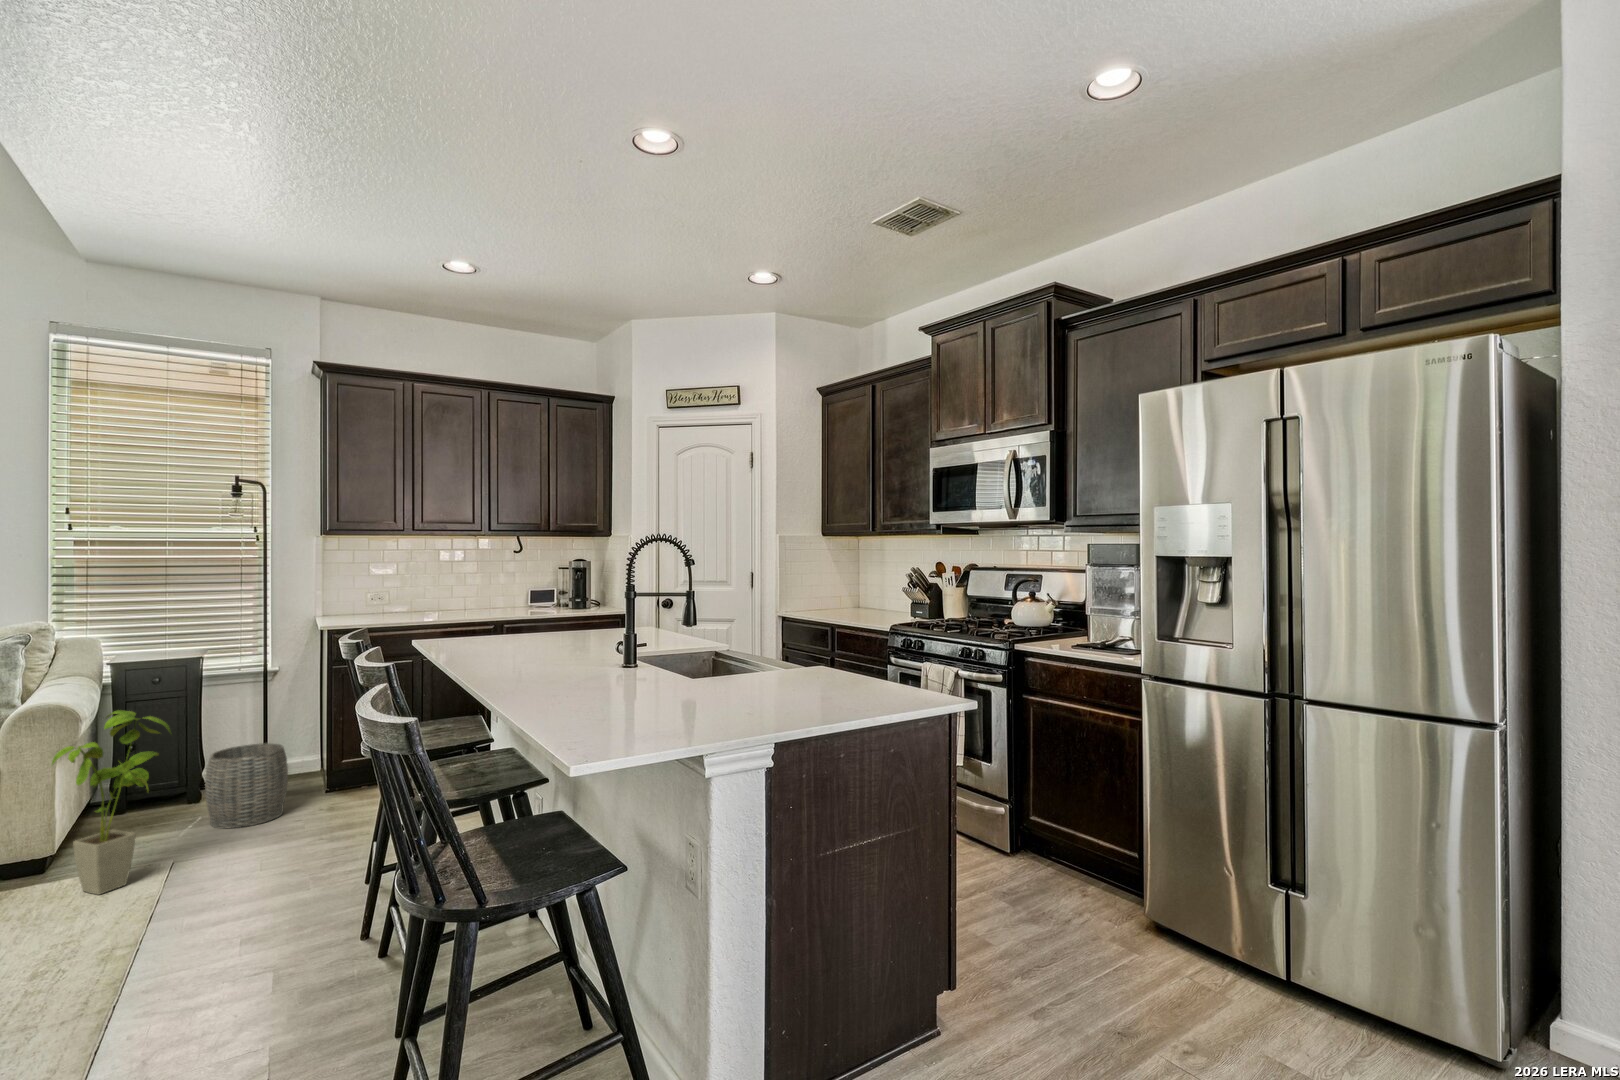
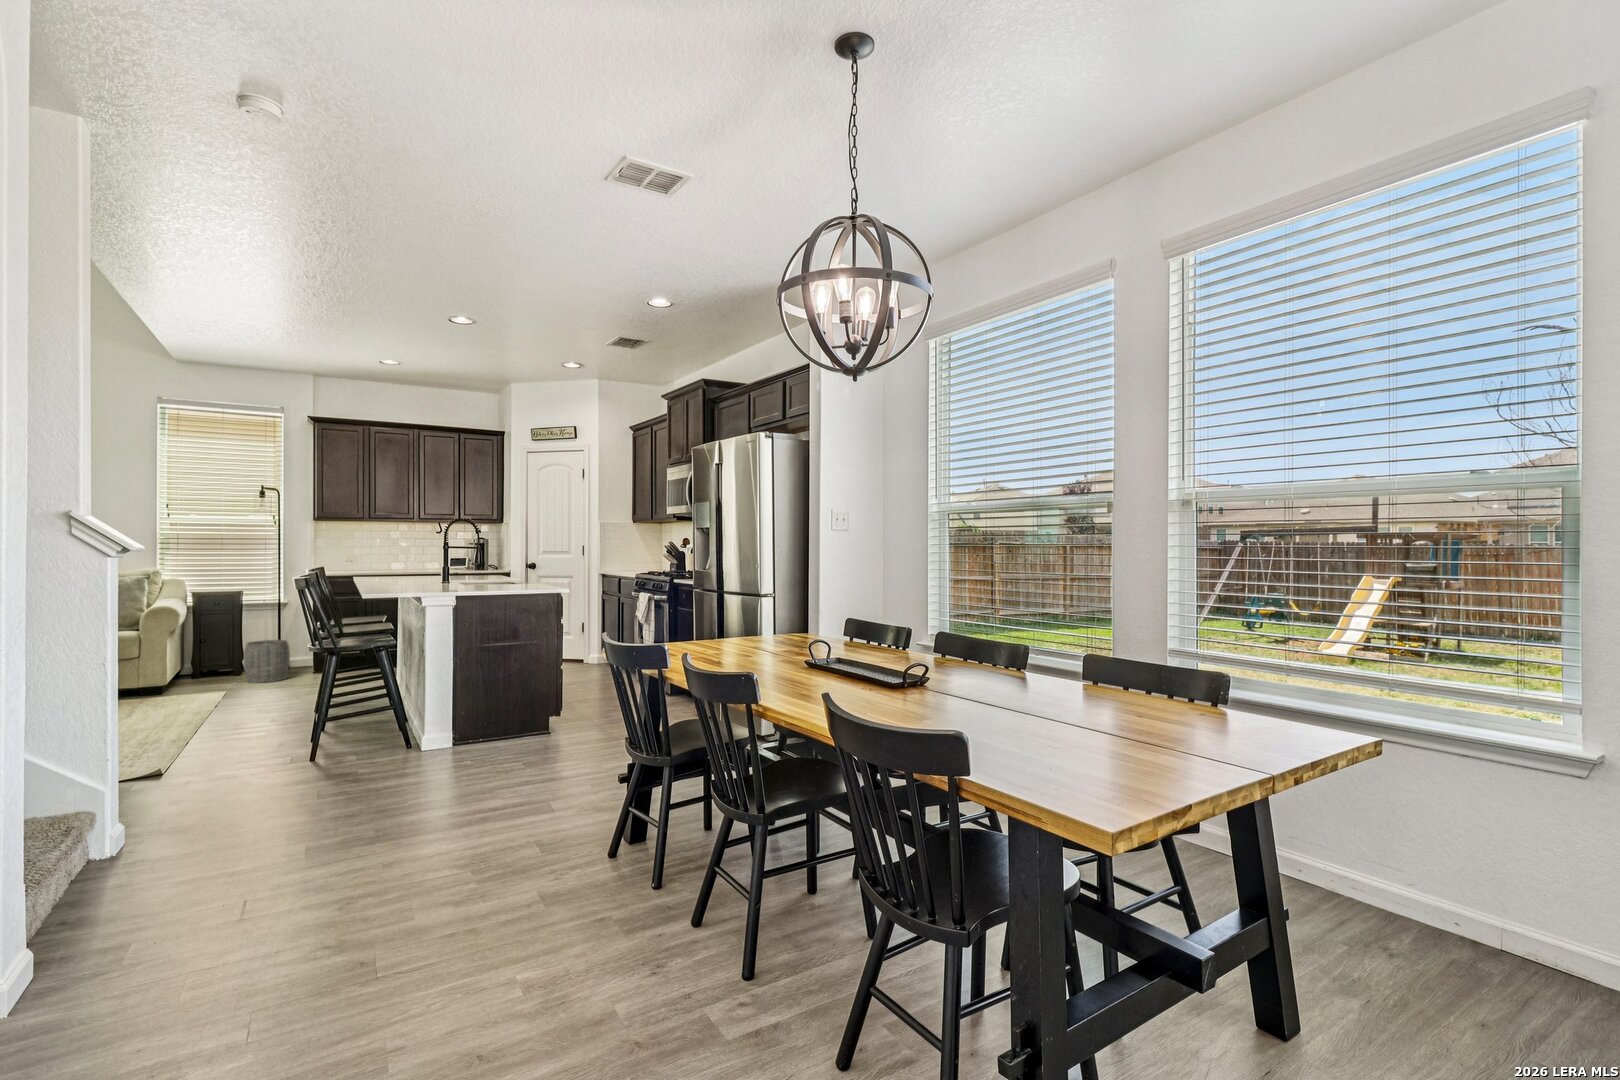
house plant: present [52,711,172,895] -> none [167,609,226,700]

